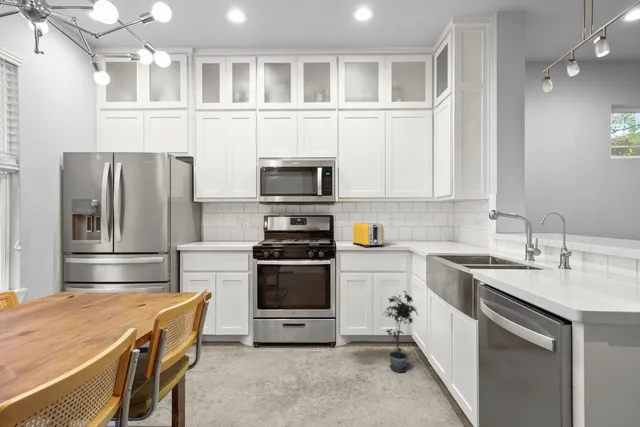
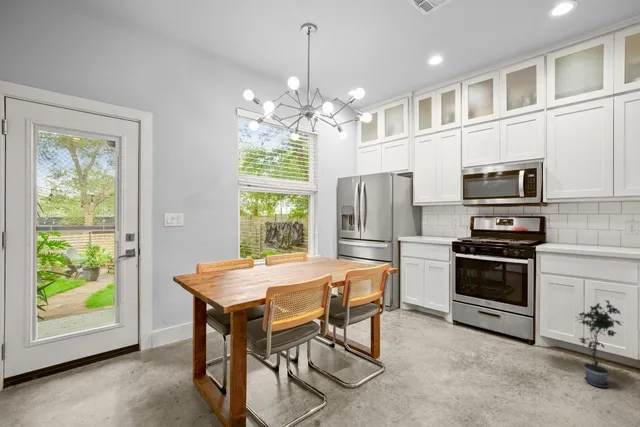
toaster: present [353,223,384,247] -> none [561,224,595,251]

